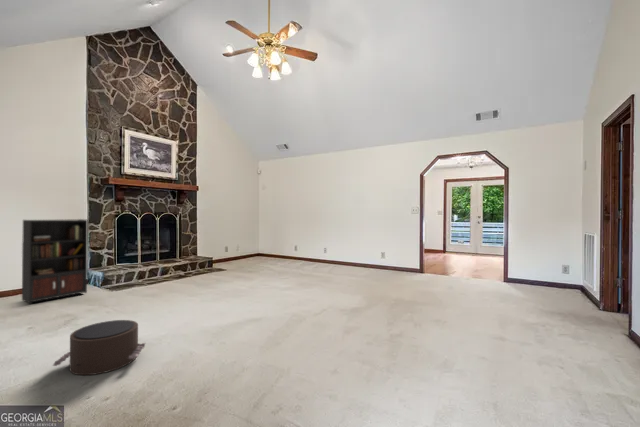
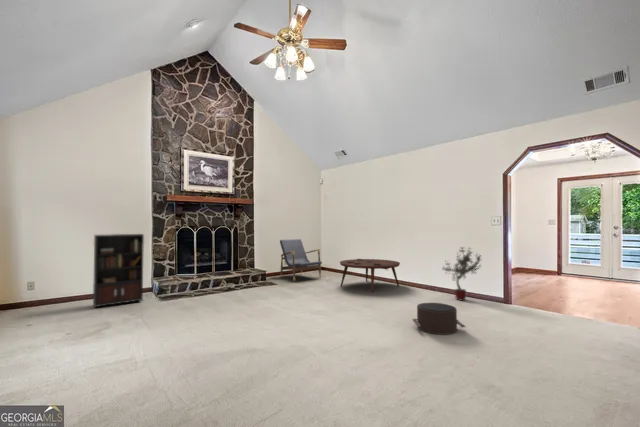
lounge chair: none [222,227,265,266] -> present [280,239,322,281]
potted tree: none [376,231,409,274] -> present [443,247,481,300]
coffee table: none [286,244,339,272] -> present [340,259,400,292]
pouf: present [53,320,145,375] -> present [413,303,465,335]

